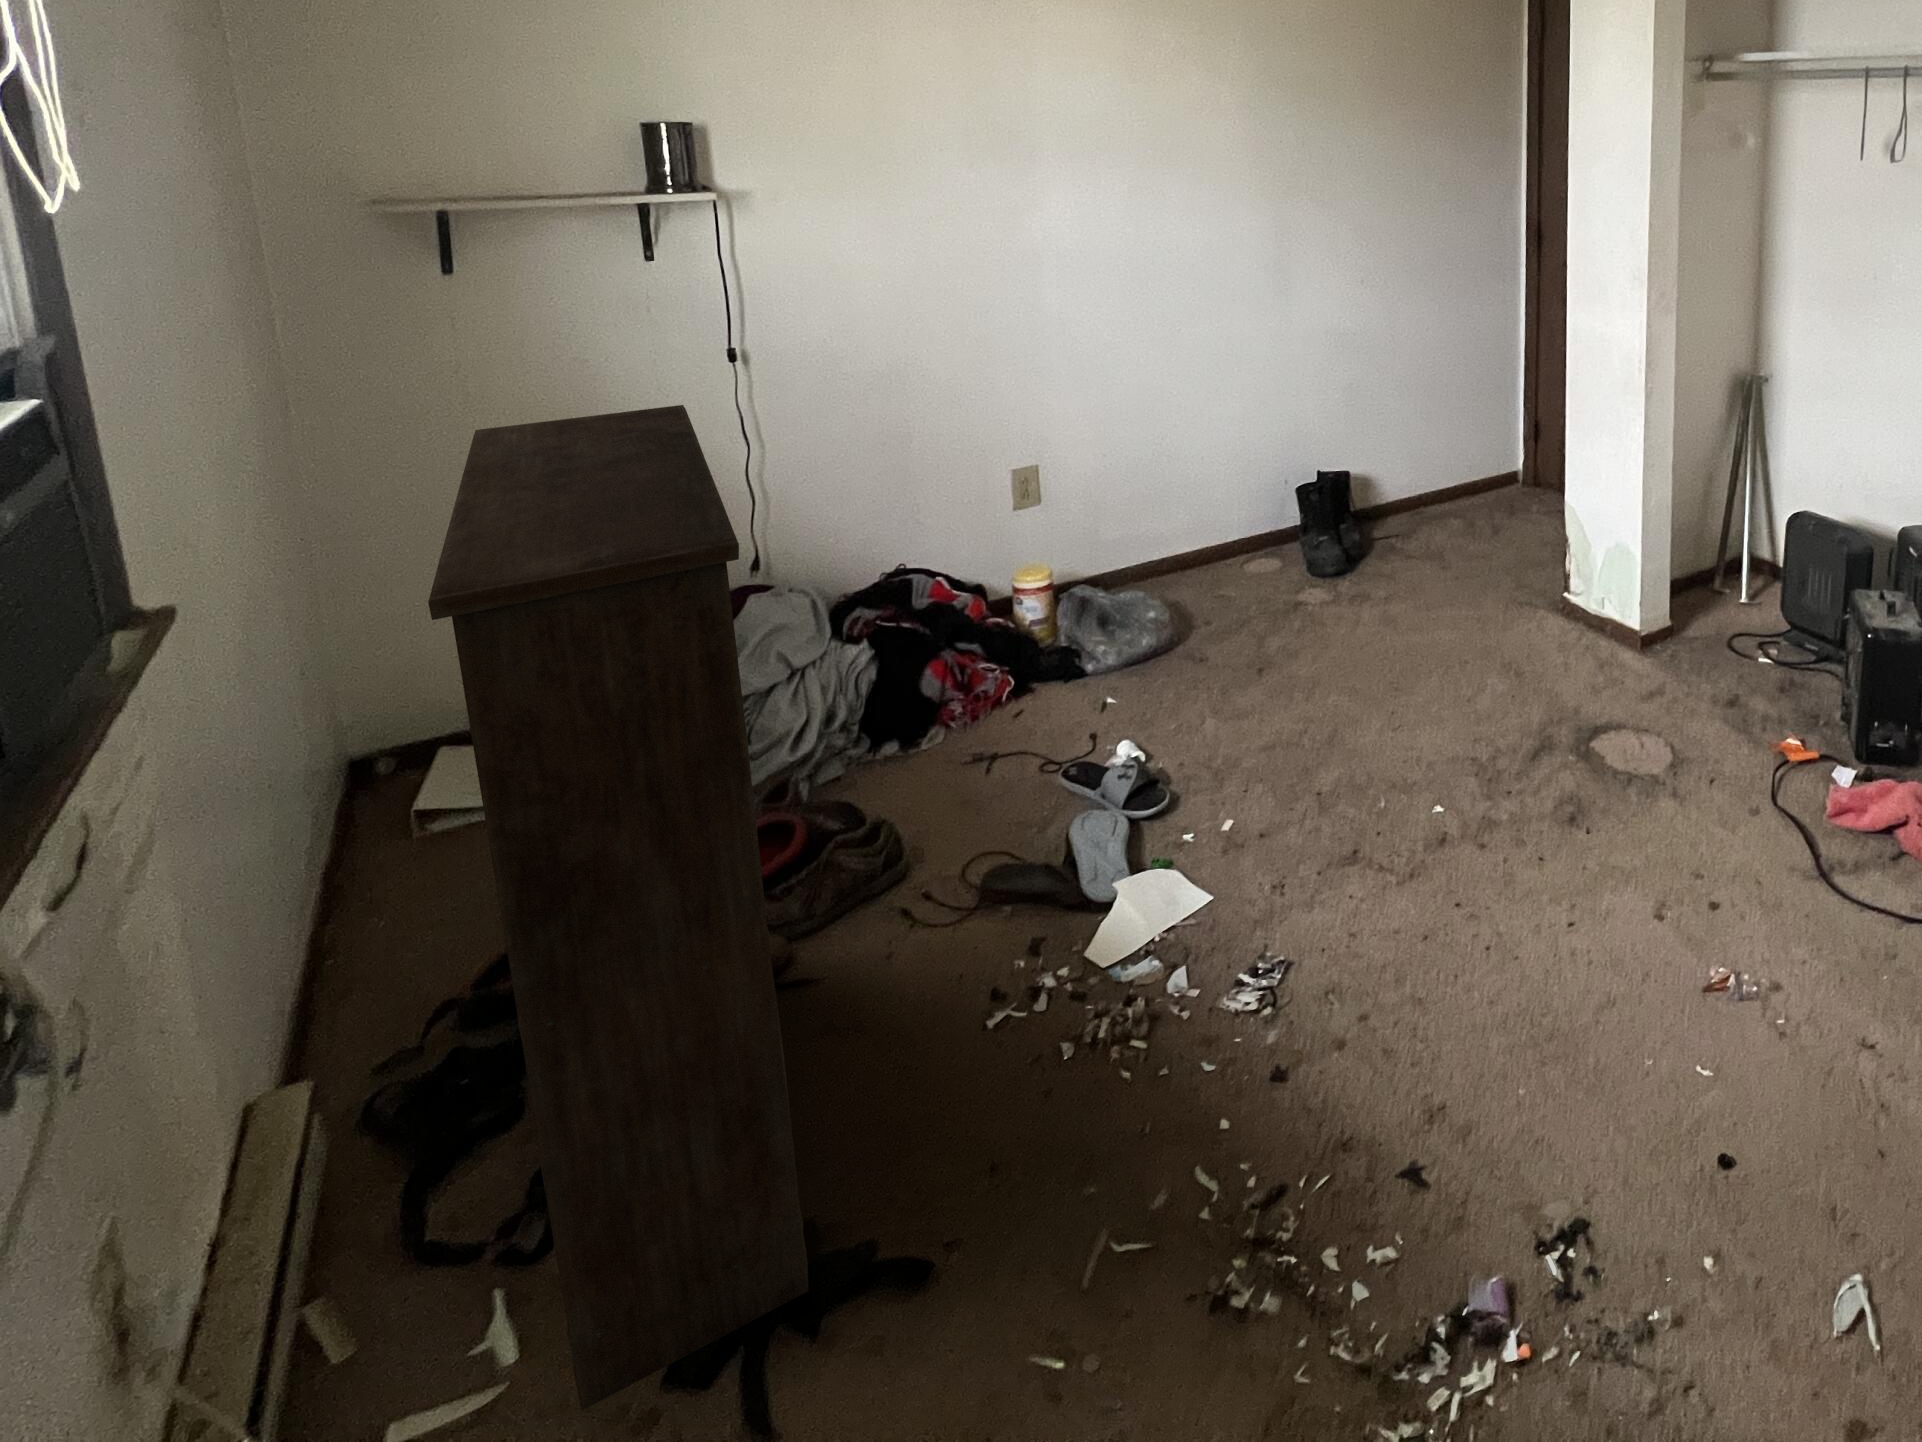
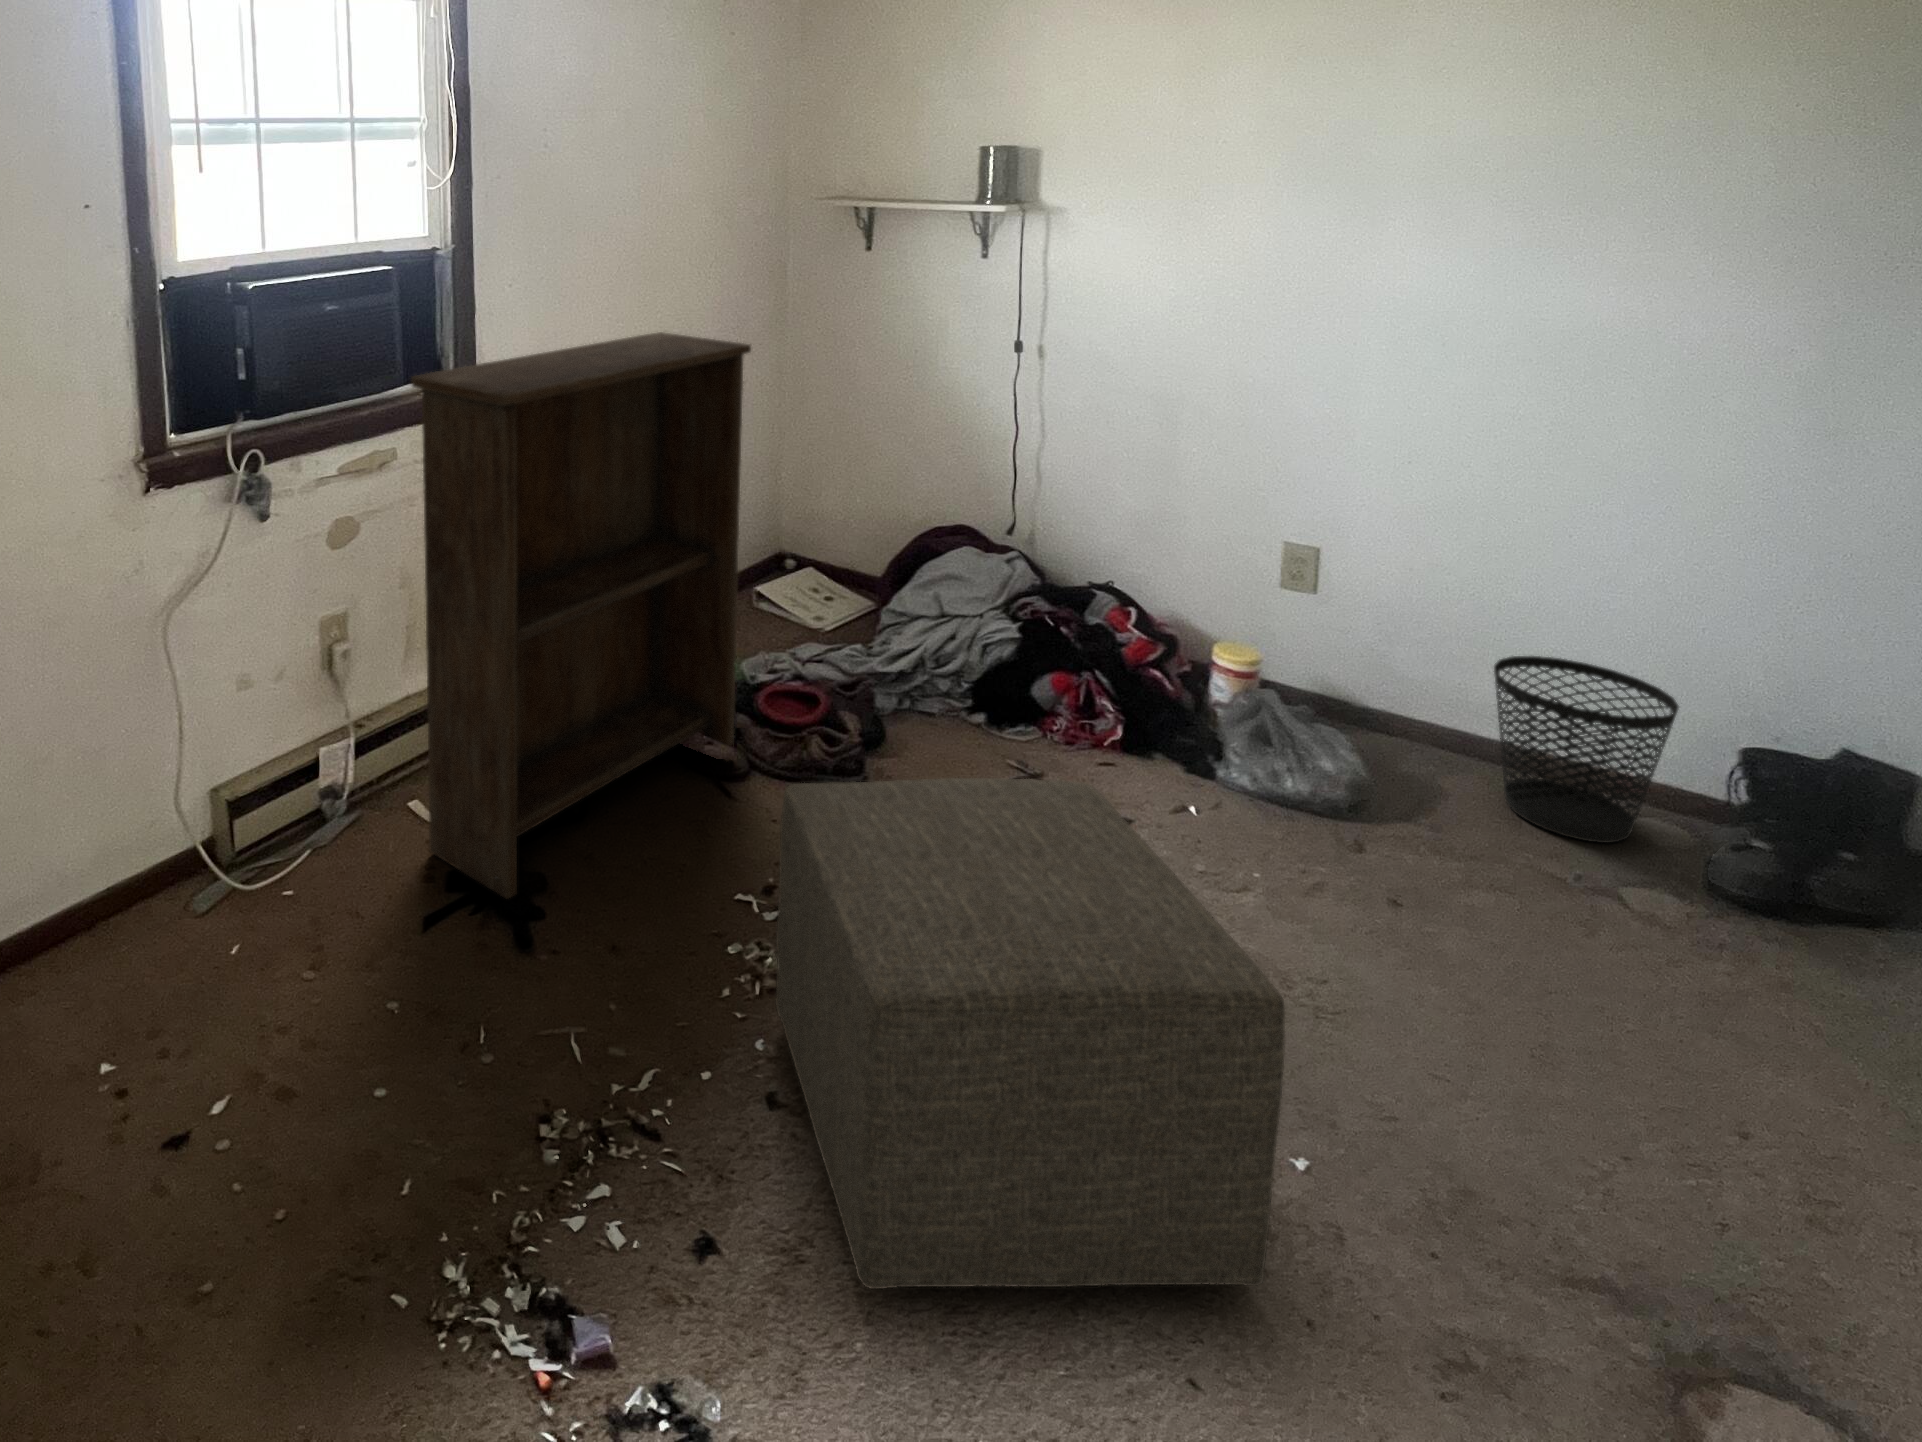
wastebasket: none [1183,473,1280,591] -> present [1494,656,1679,843]
ottoman: none [1178,659,1538,1059] -> present [776,778,1285,1289]

